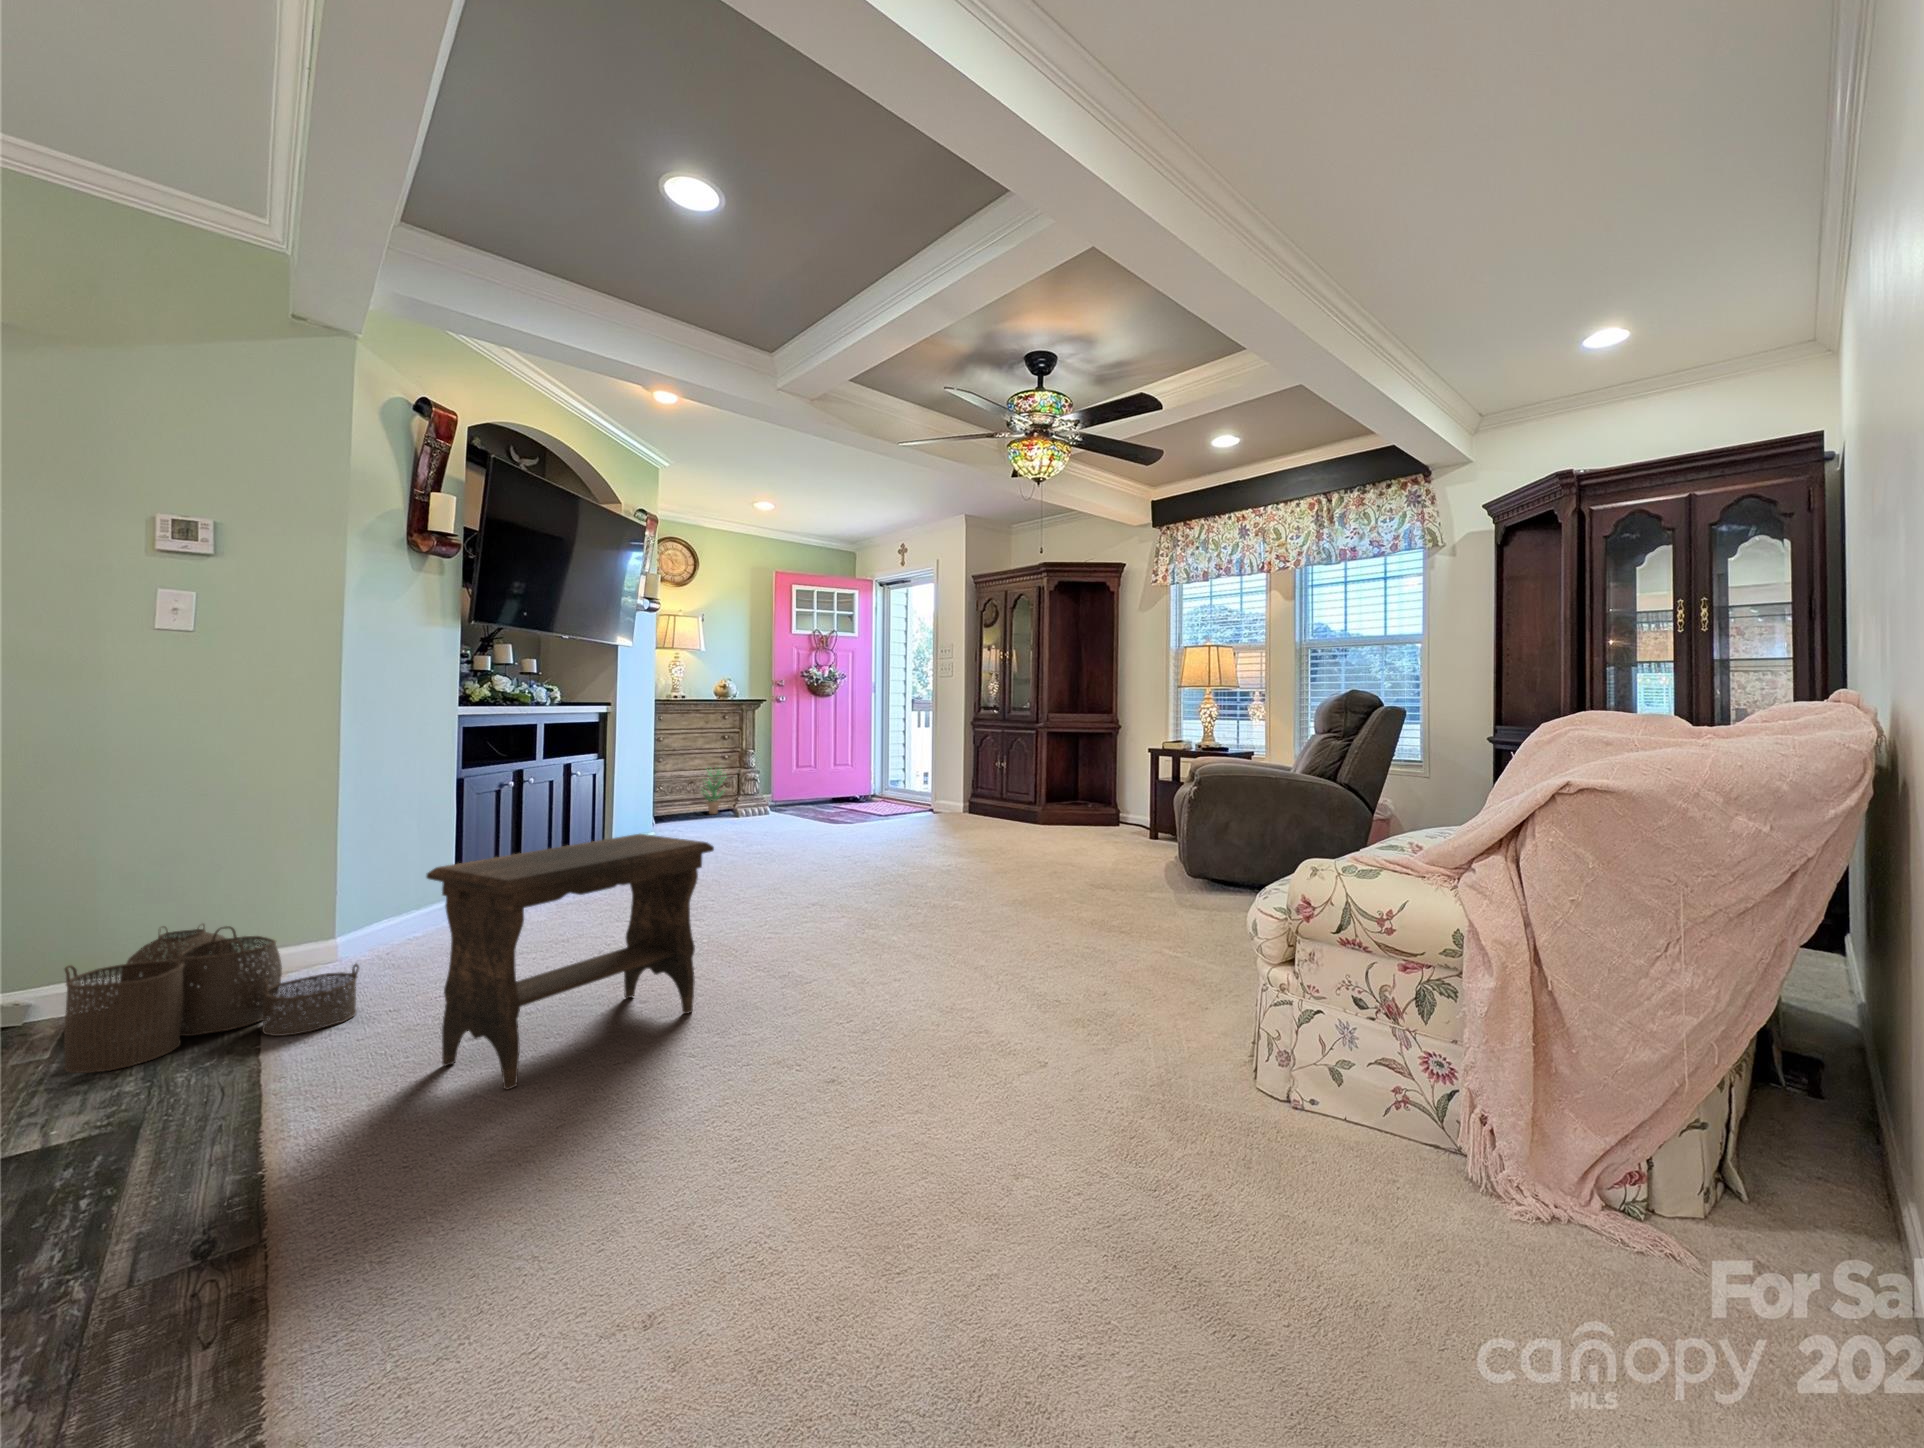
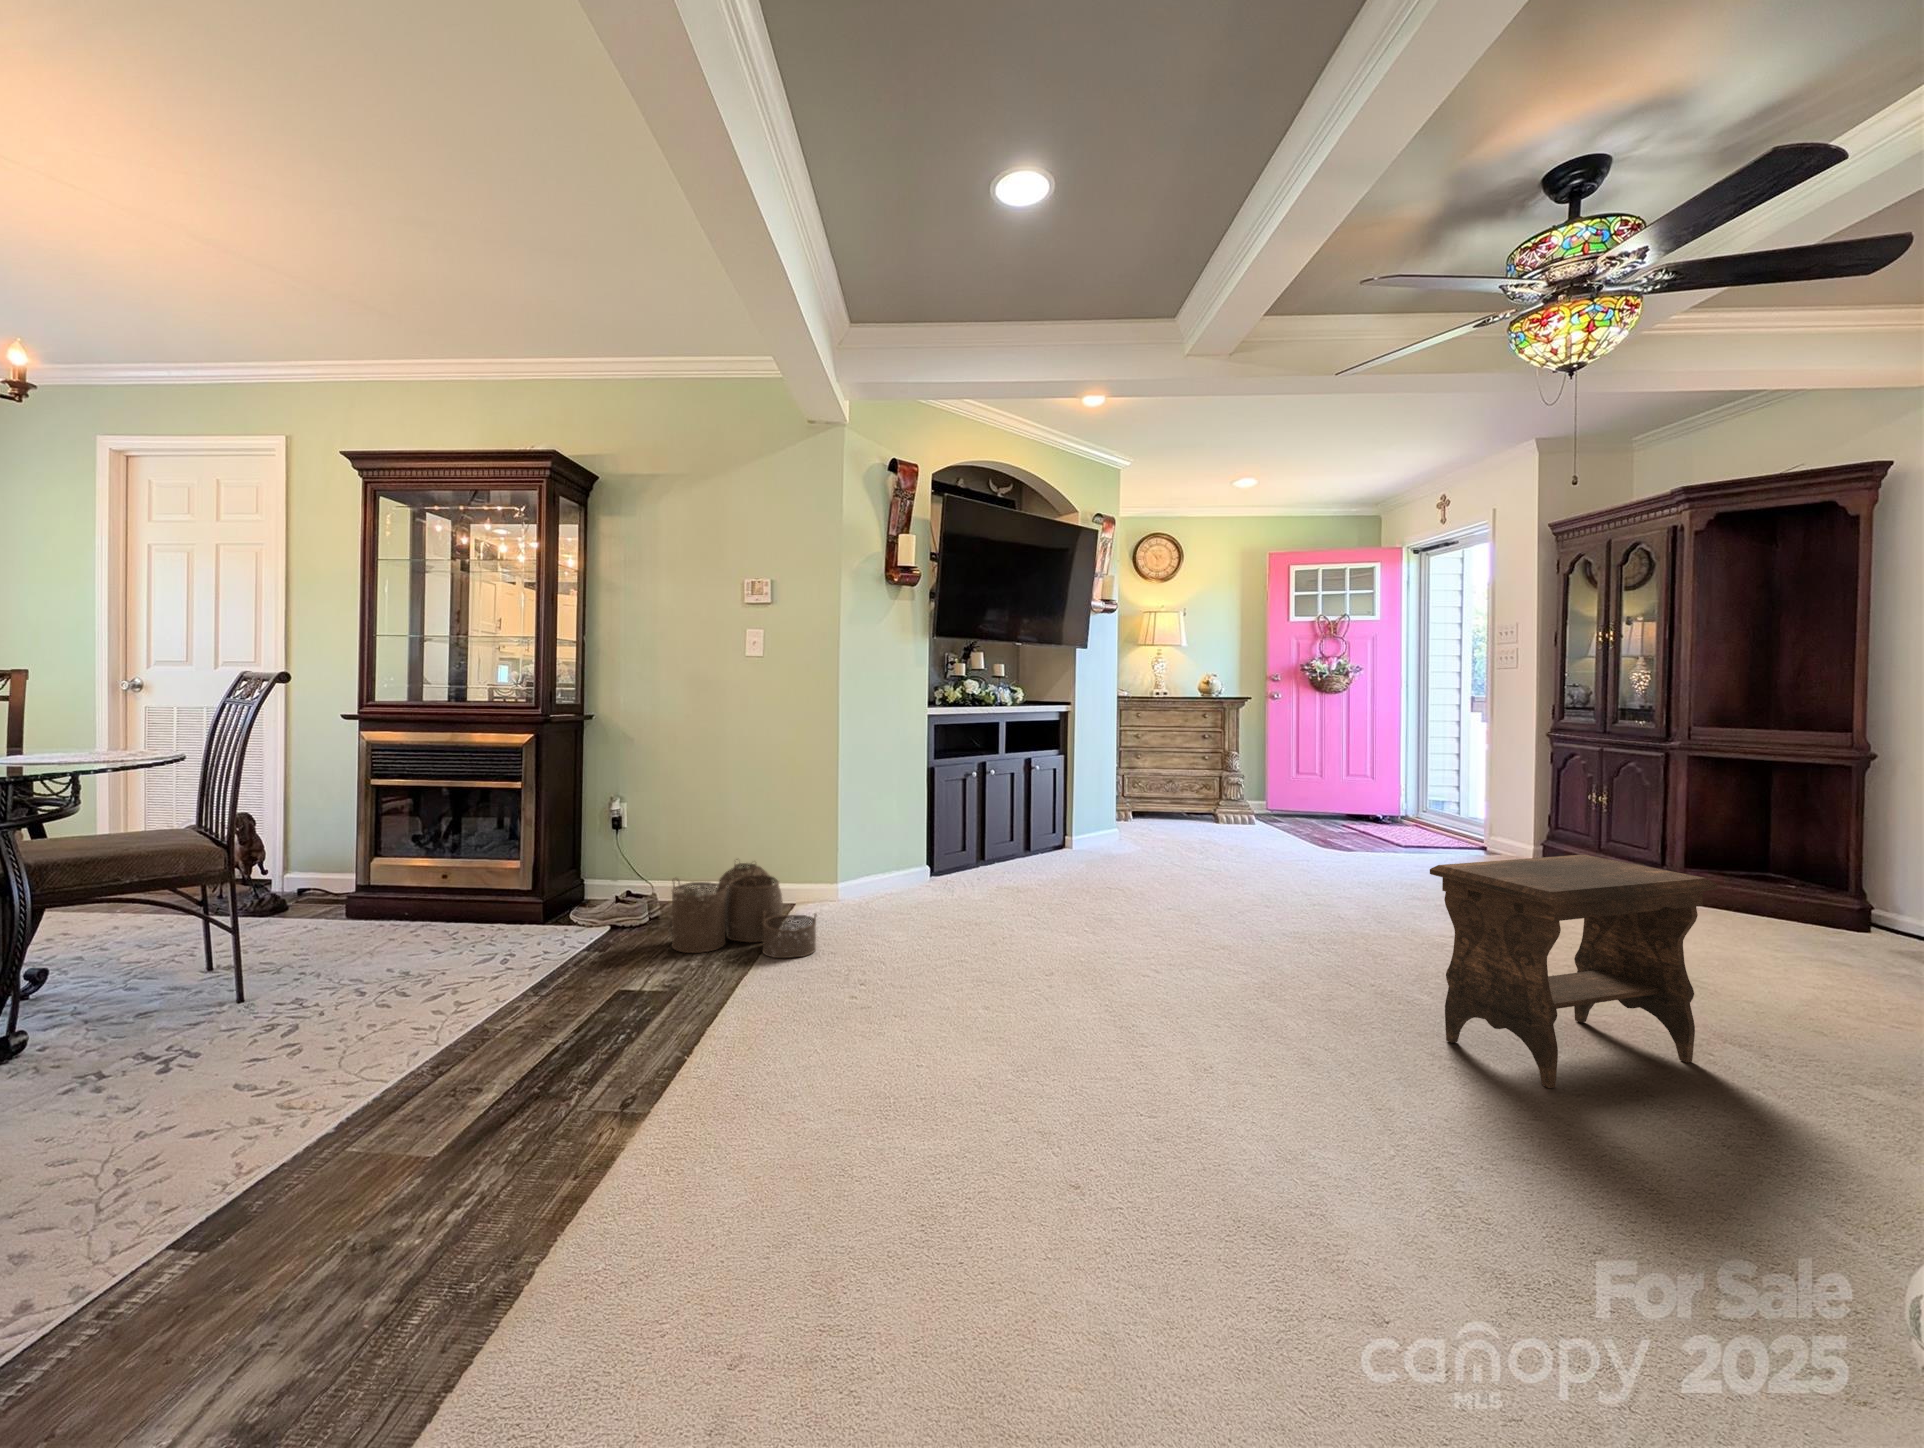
potted plant: present [703,769,726,814] -> none [1183,765,1212,816]
footstool: present [427,834,714,1090] -> present [1430,855,1717,1088]

